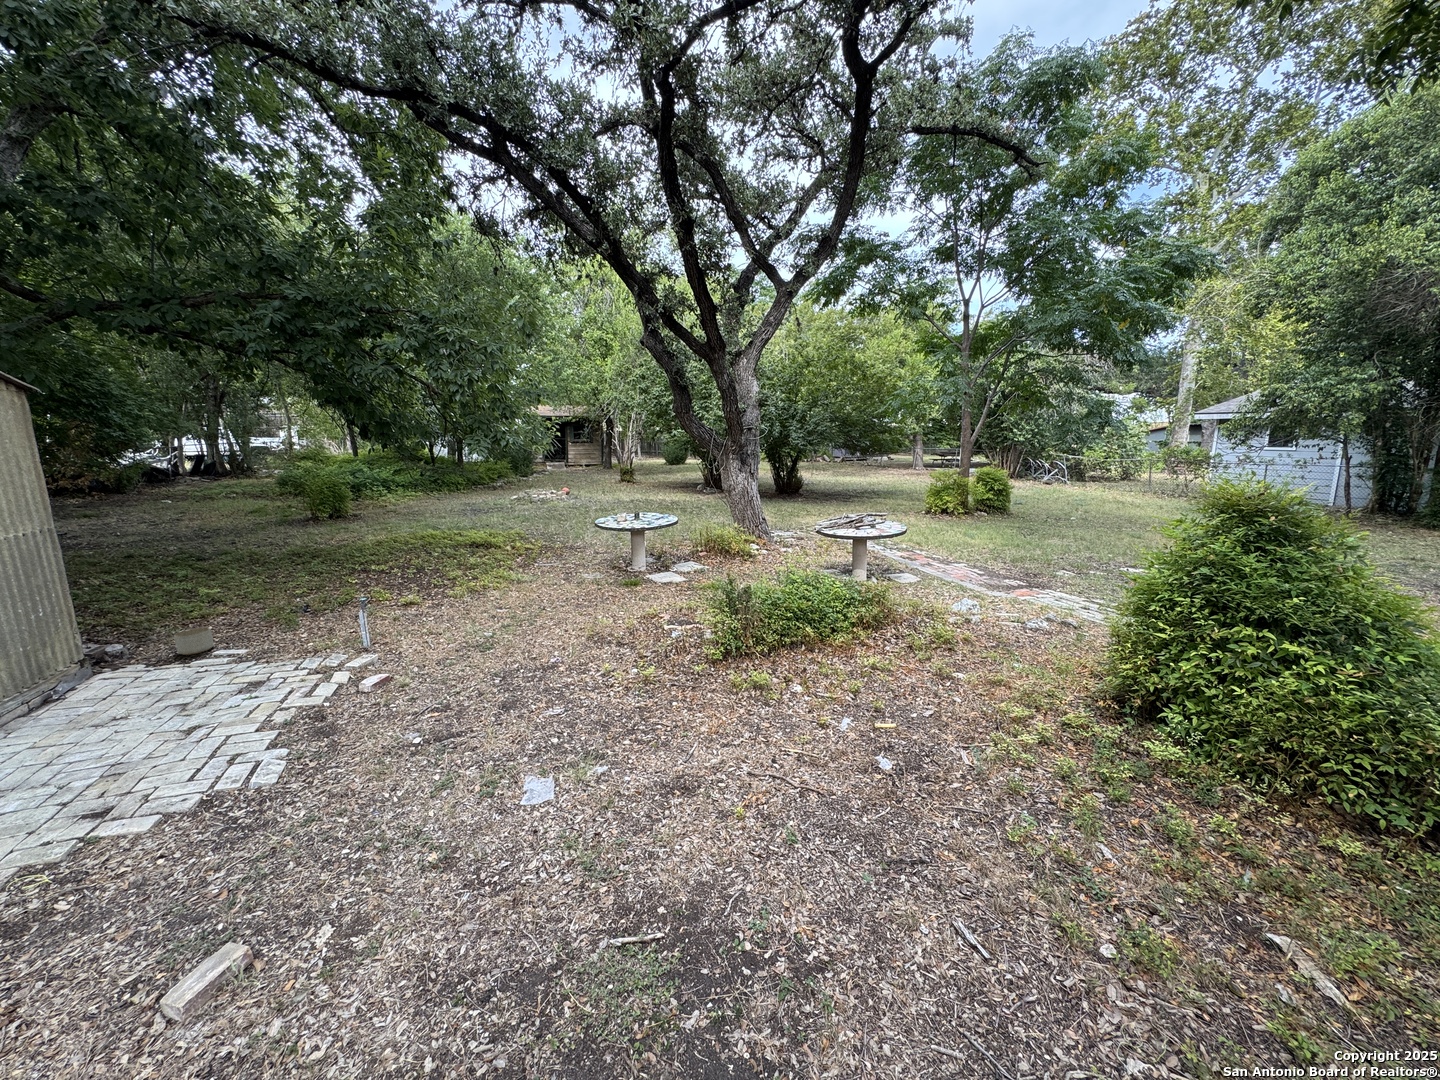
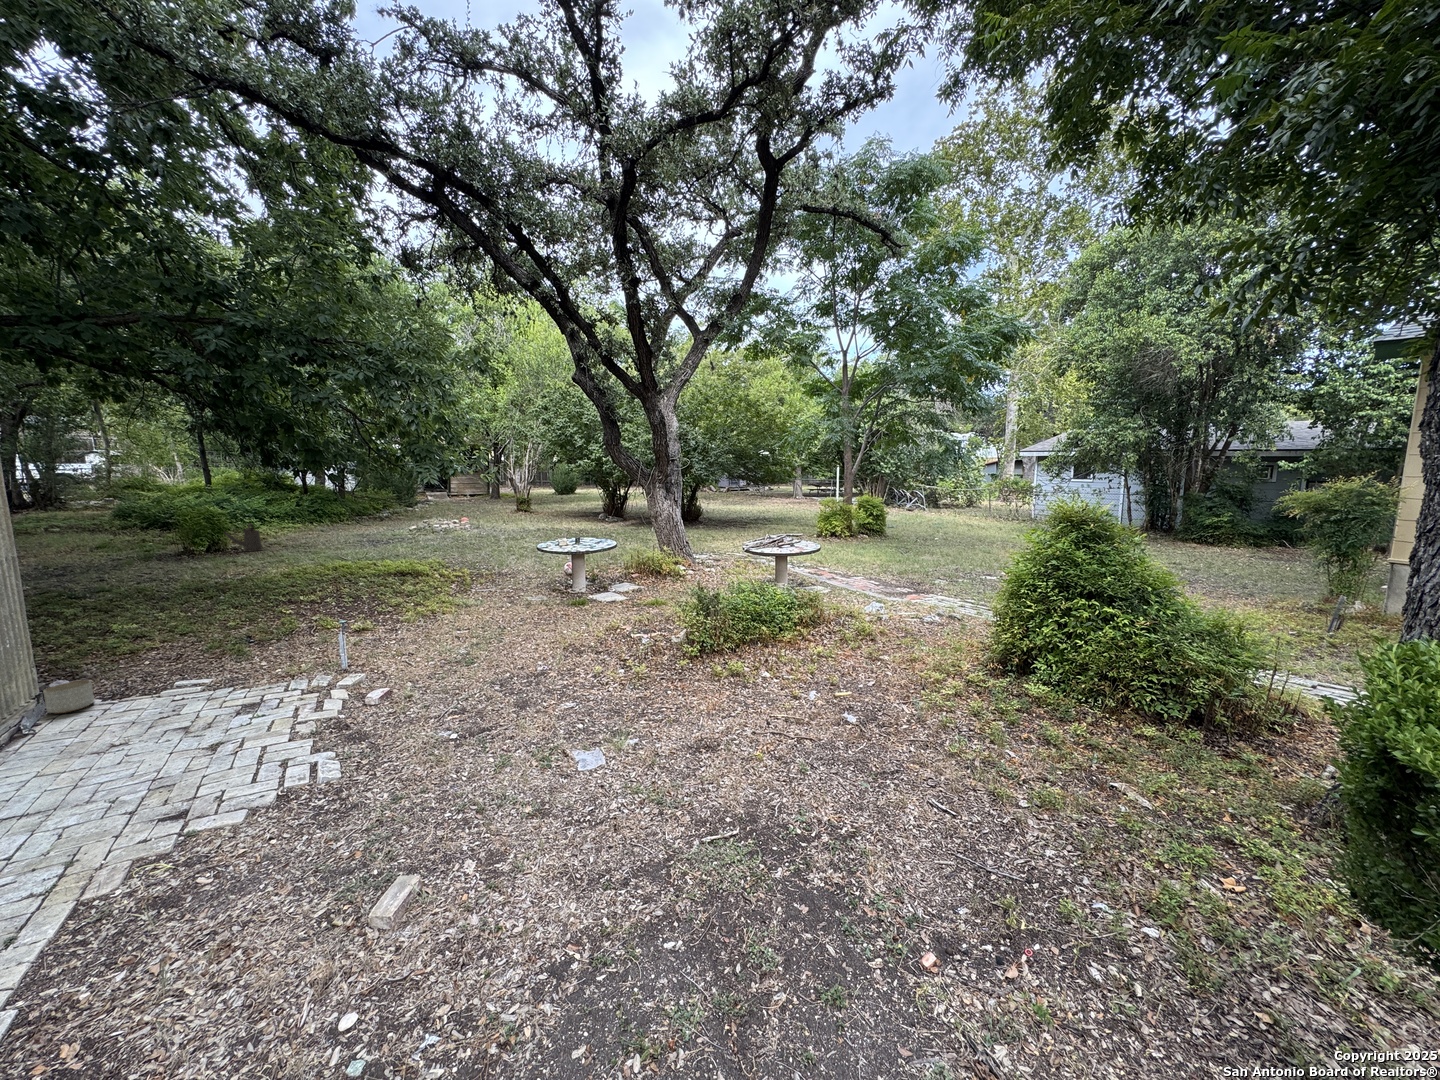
watering can: none [380,488,414,513] -> present [224,523,262,552]

